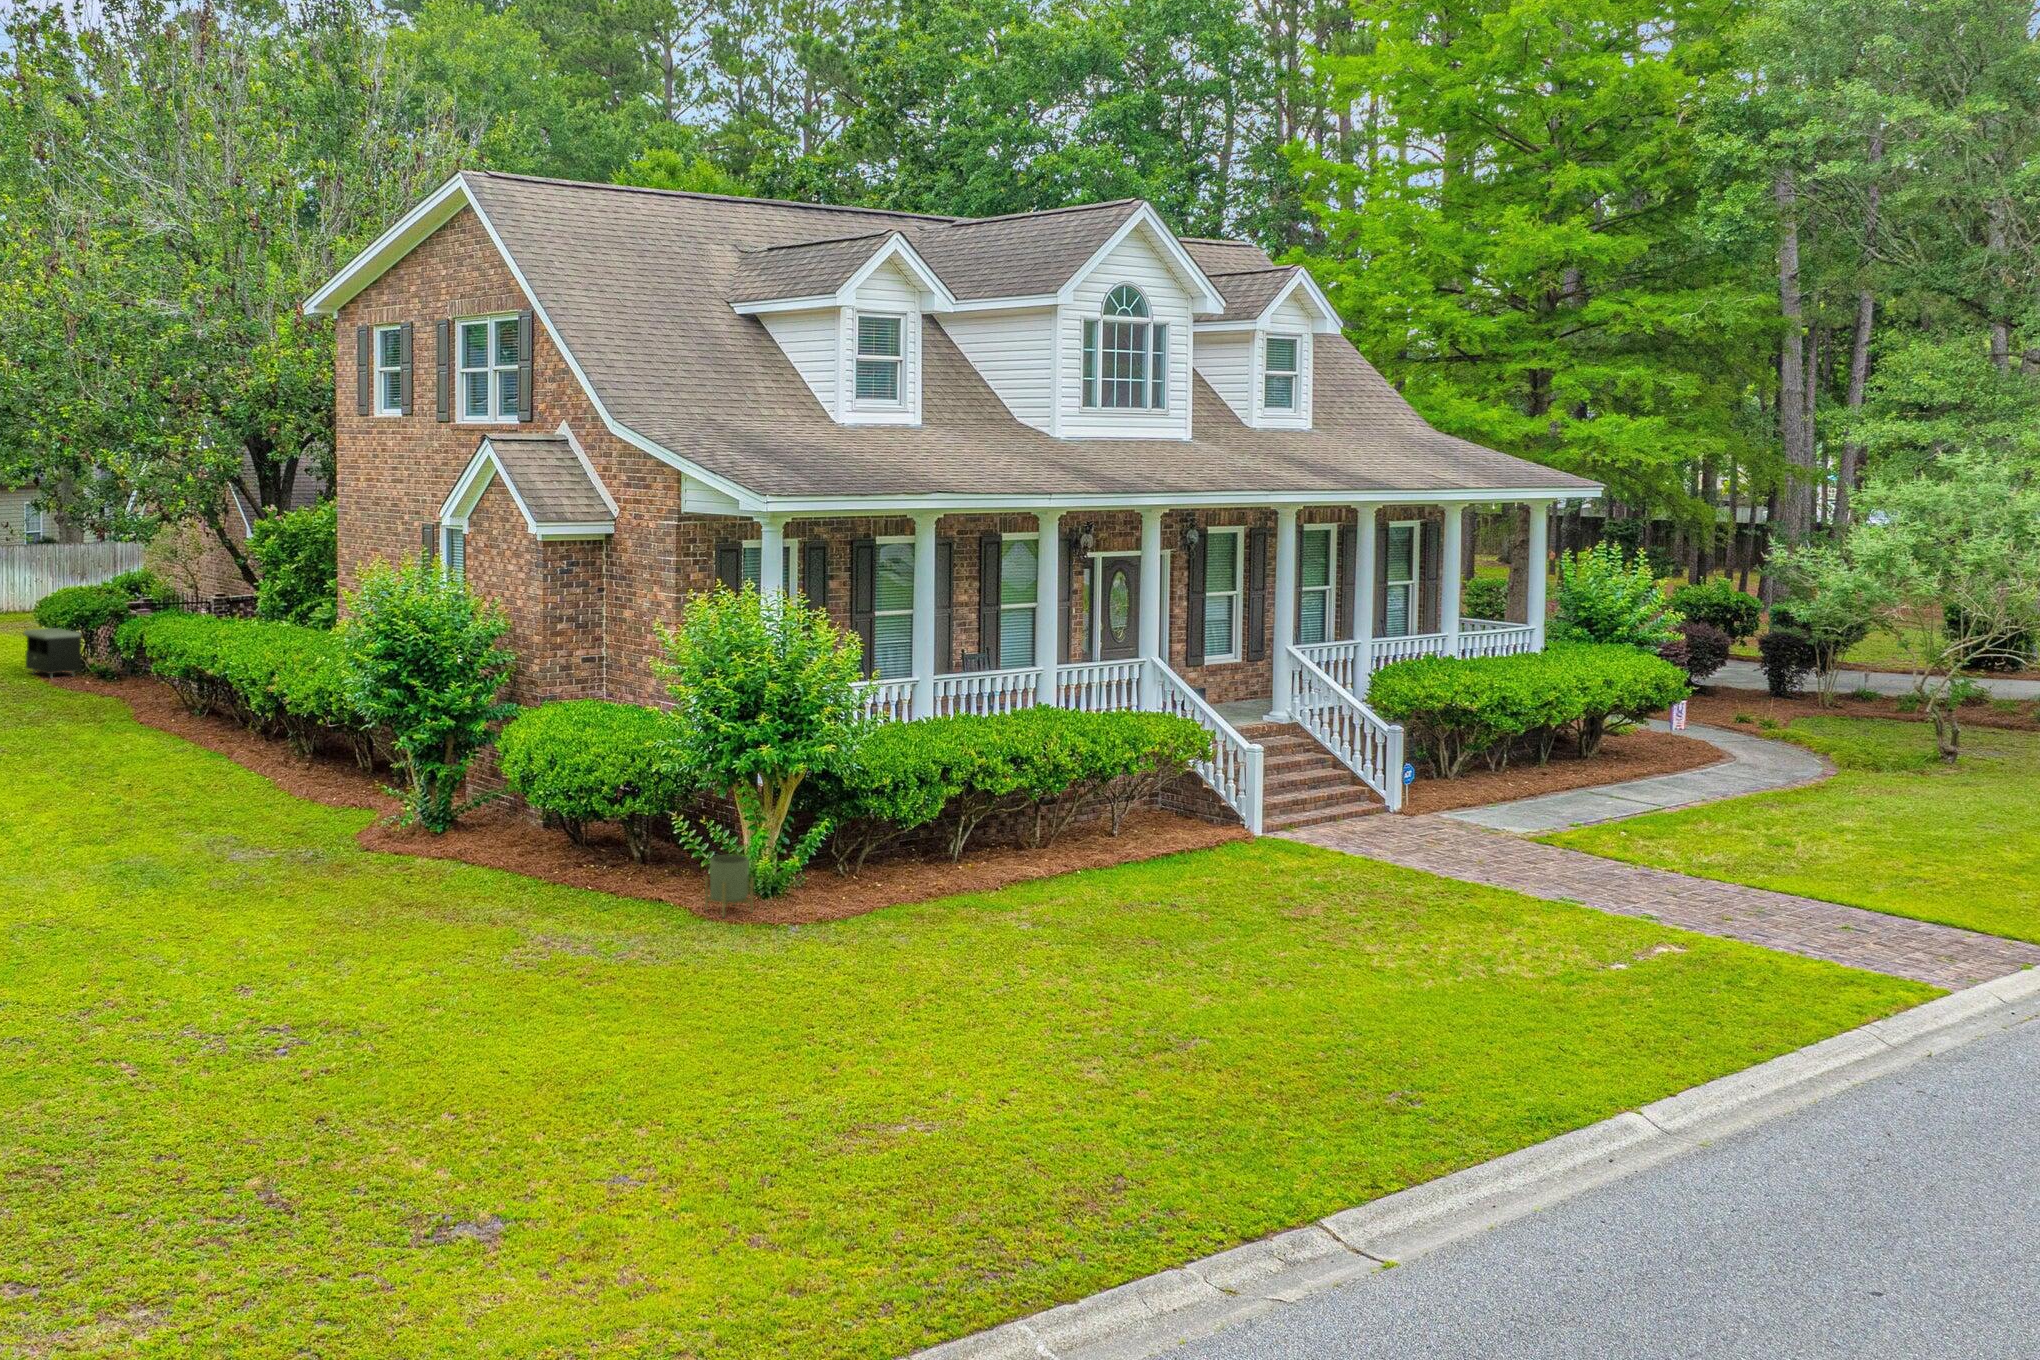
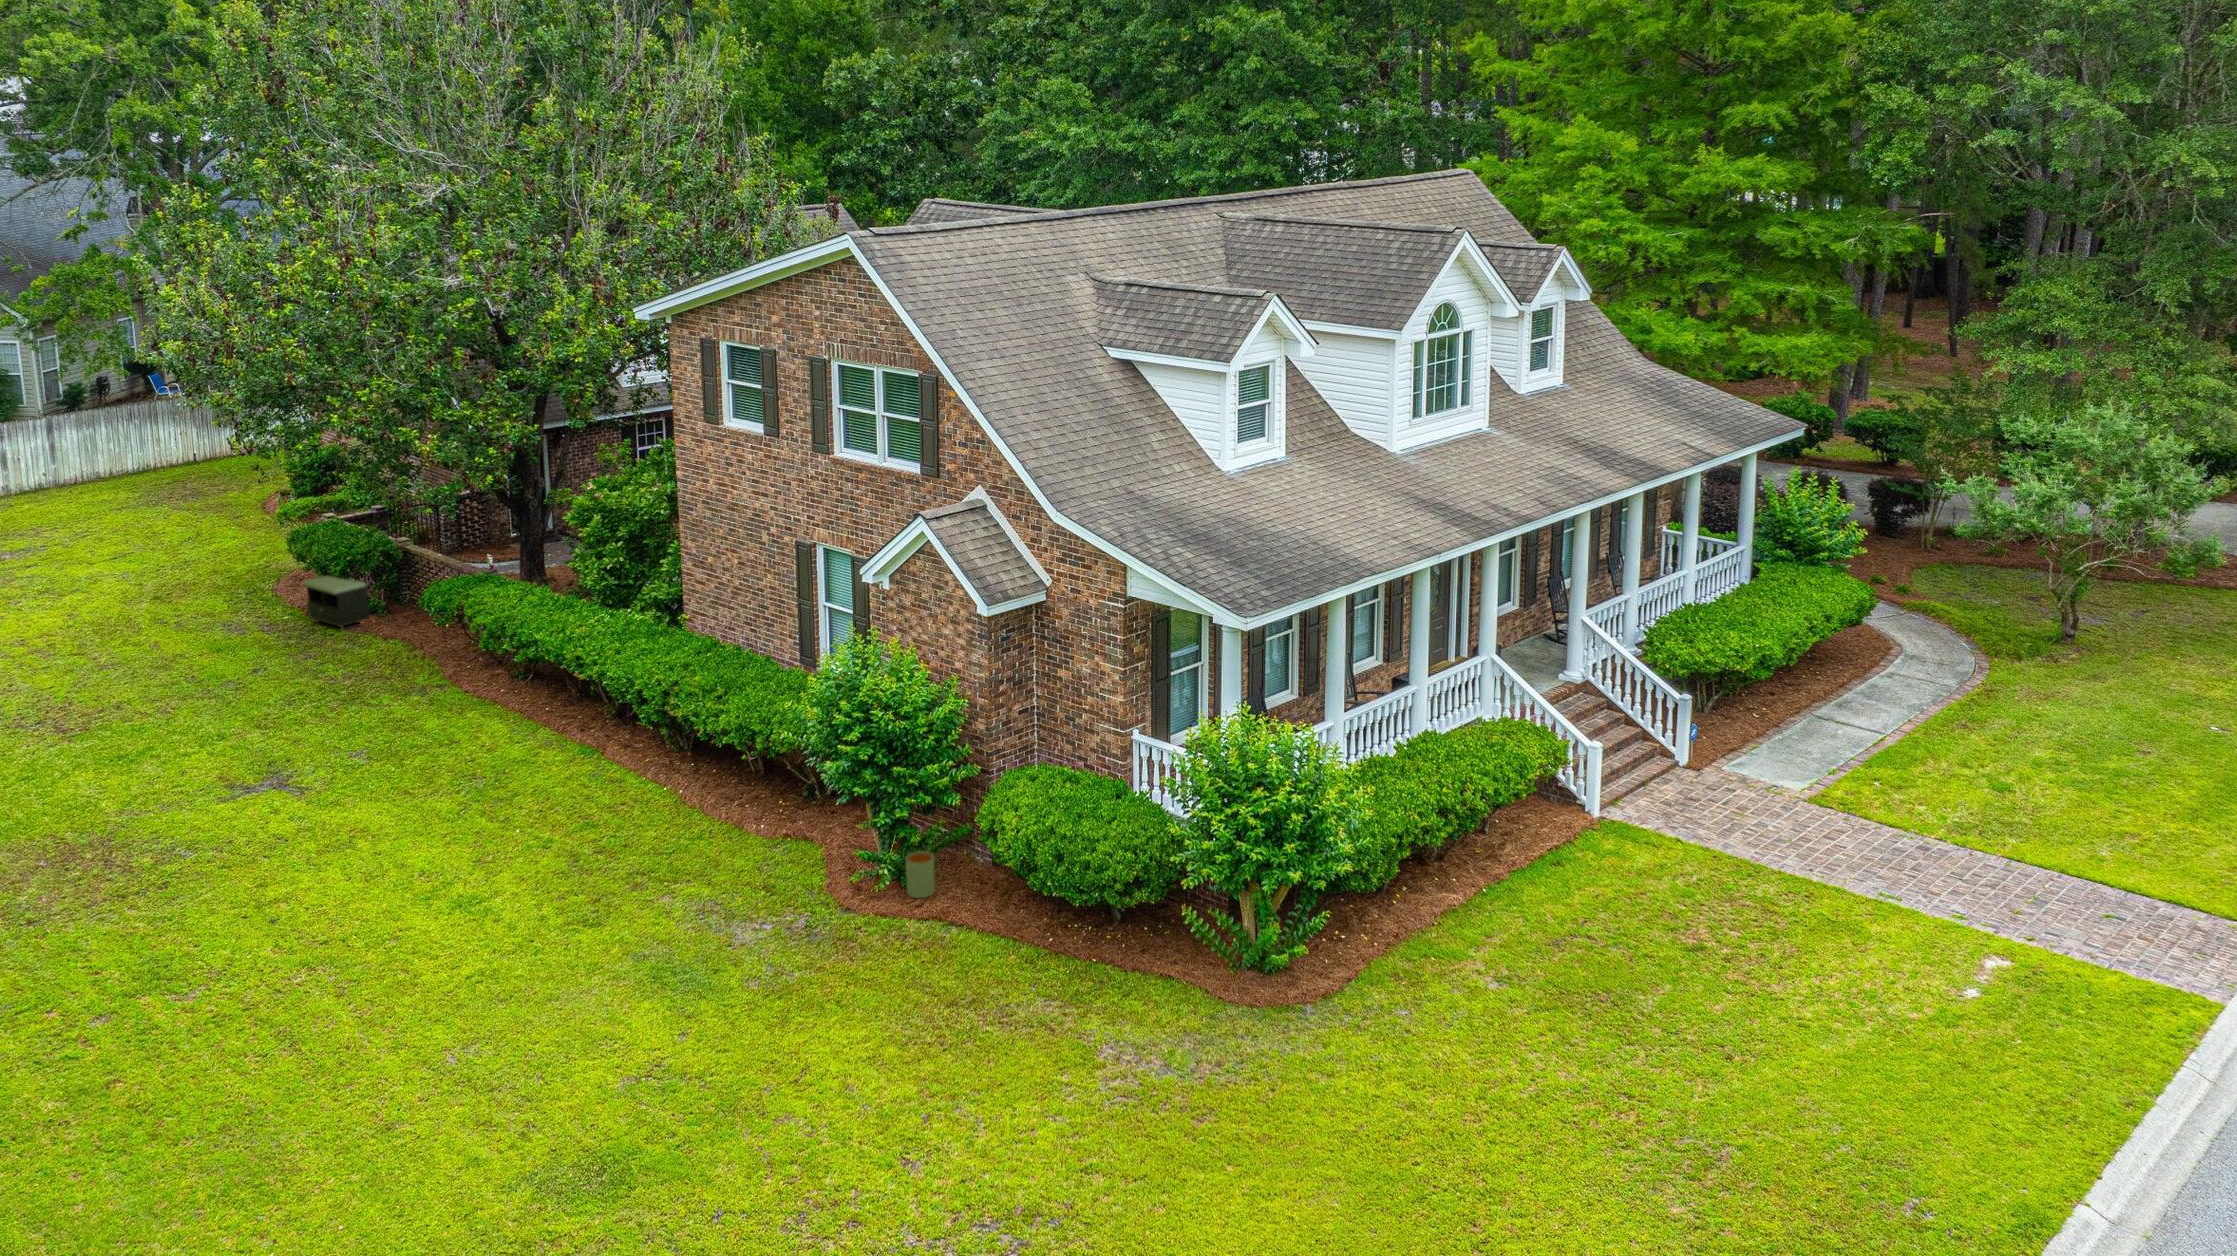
bucket: none [420,791,464,840] -> present [905,851,935,898]
planter: present [705,855,753,918] -> none [1225,941,1267,1002]

